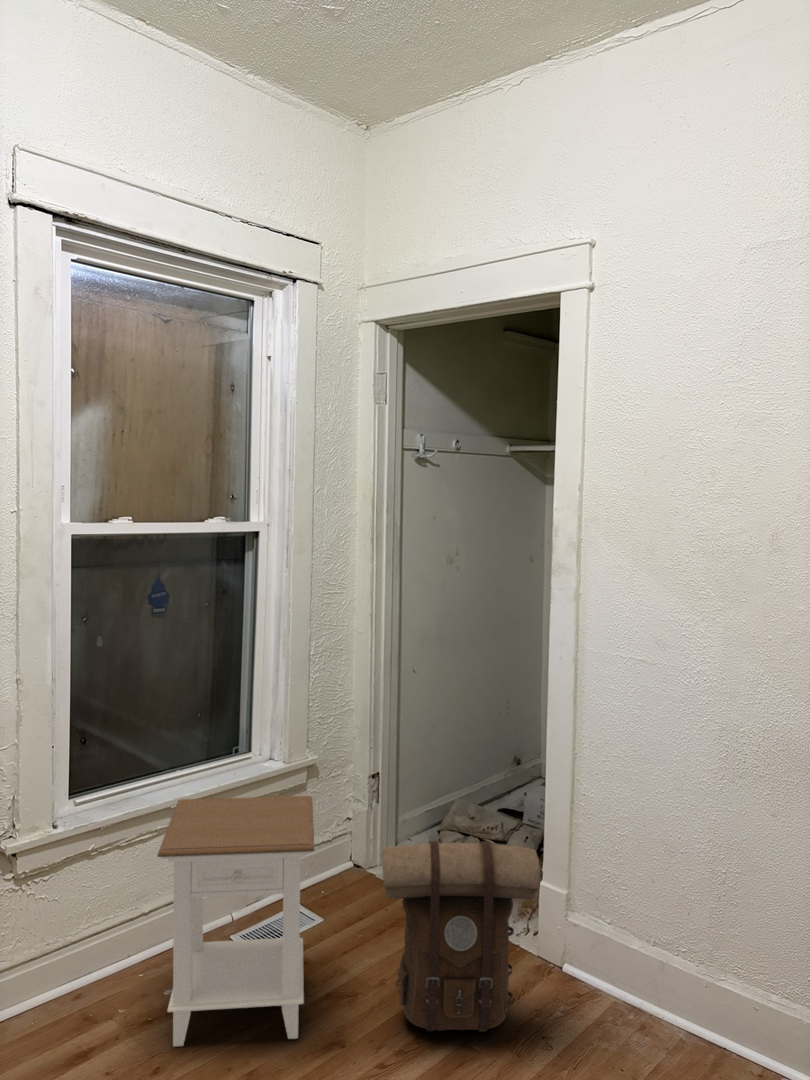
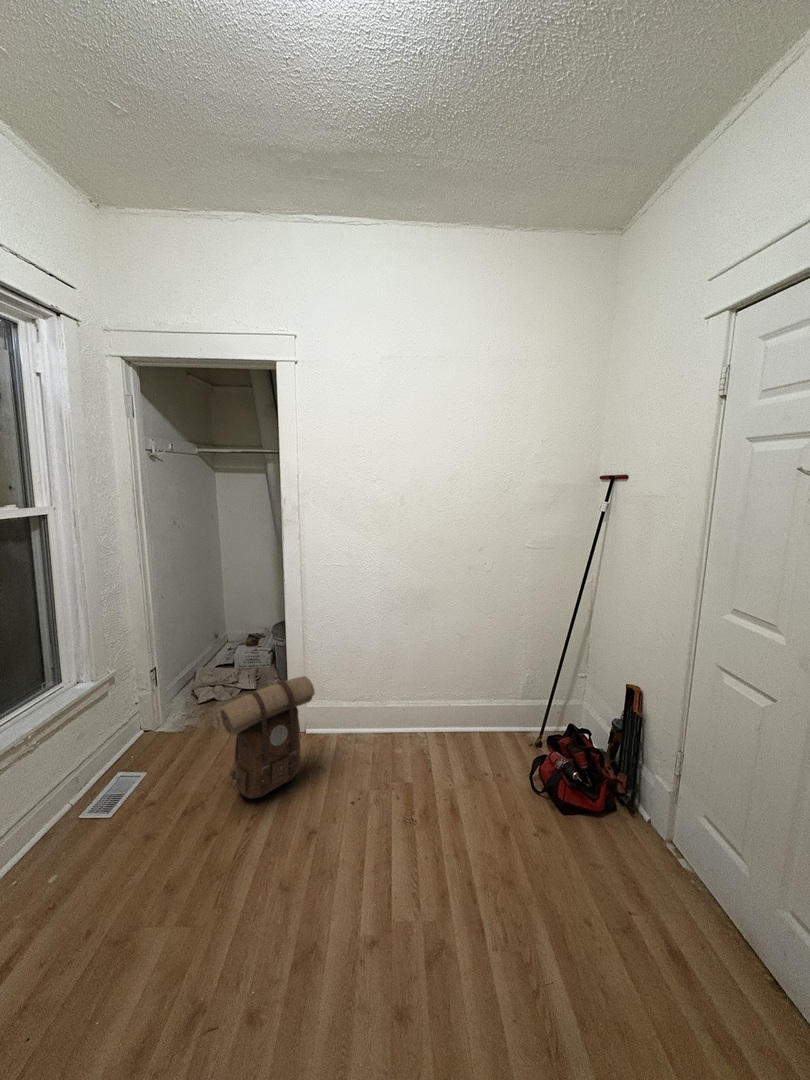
nightstand: present [157,796,314,1047] -> none [32,695,188,913]

